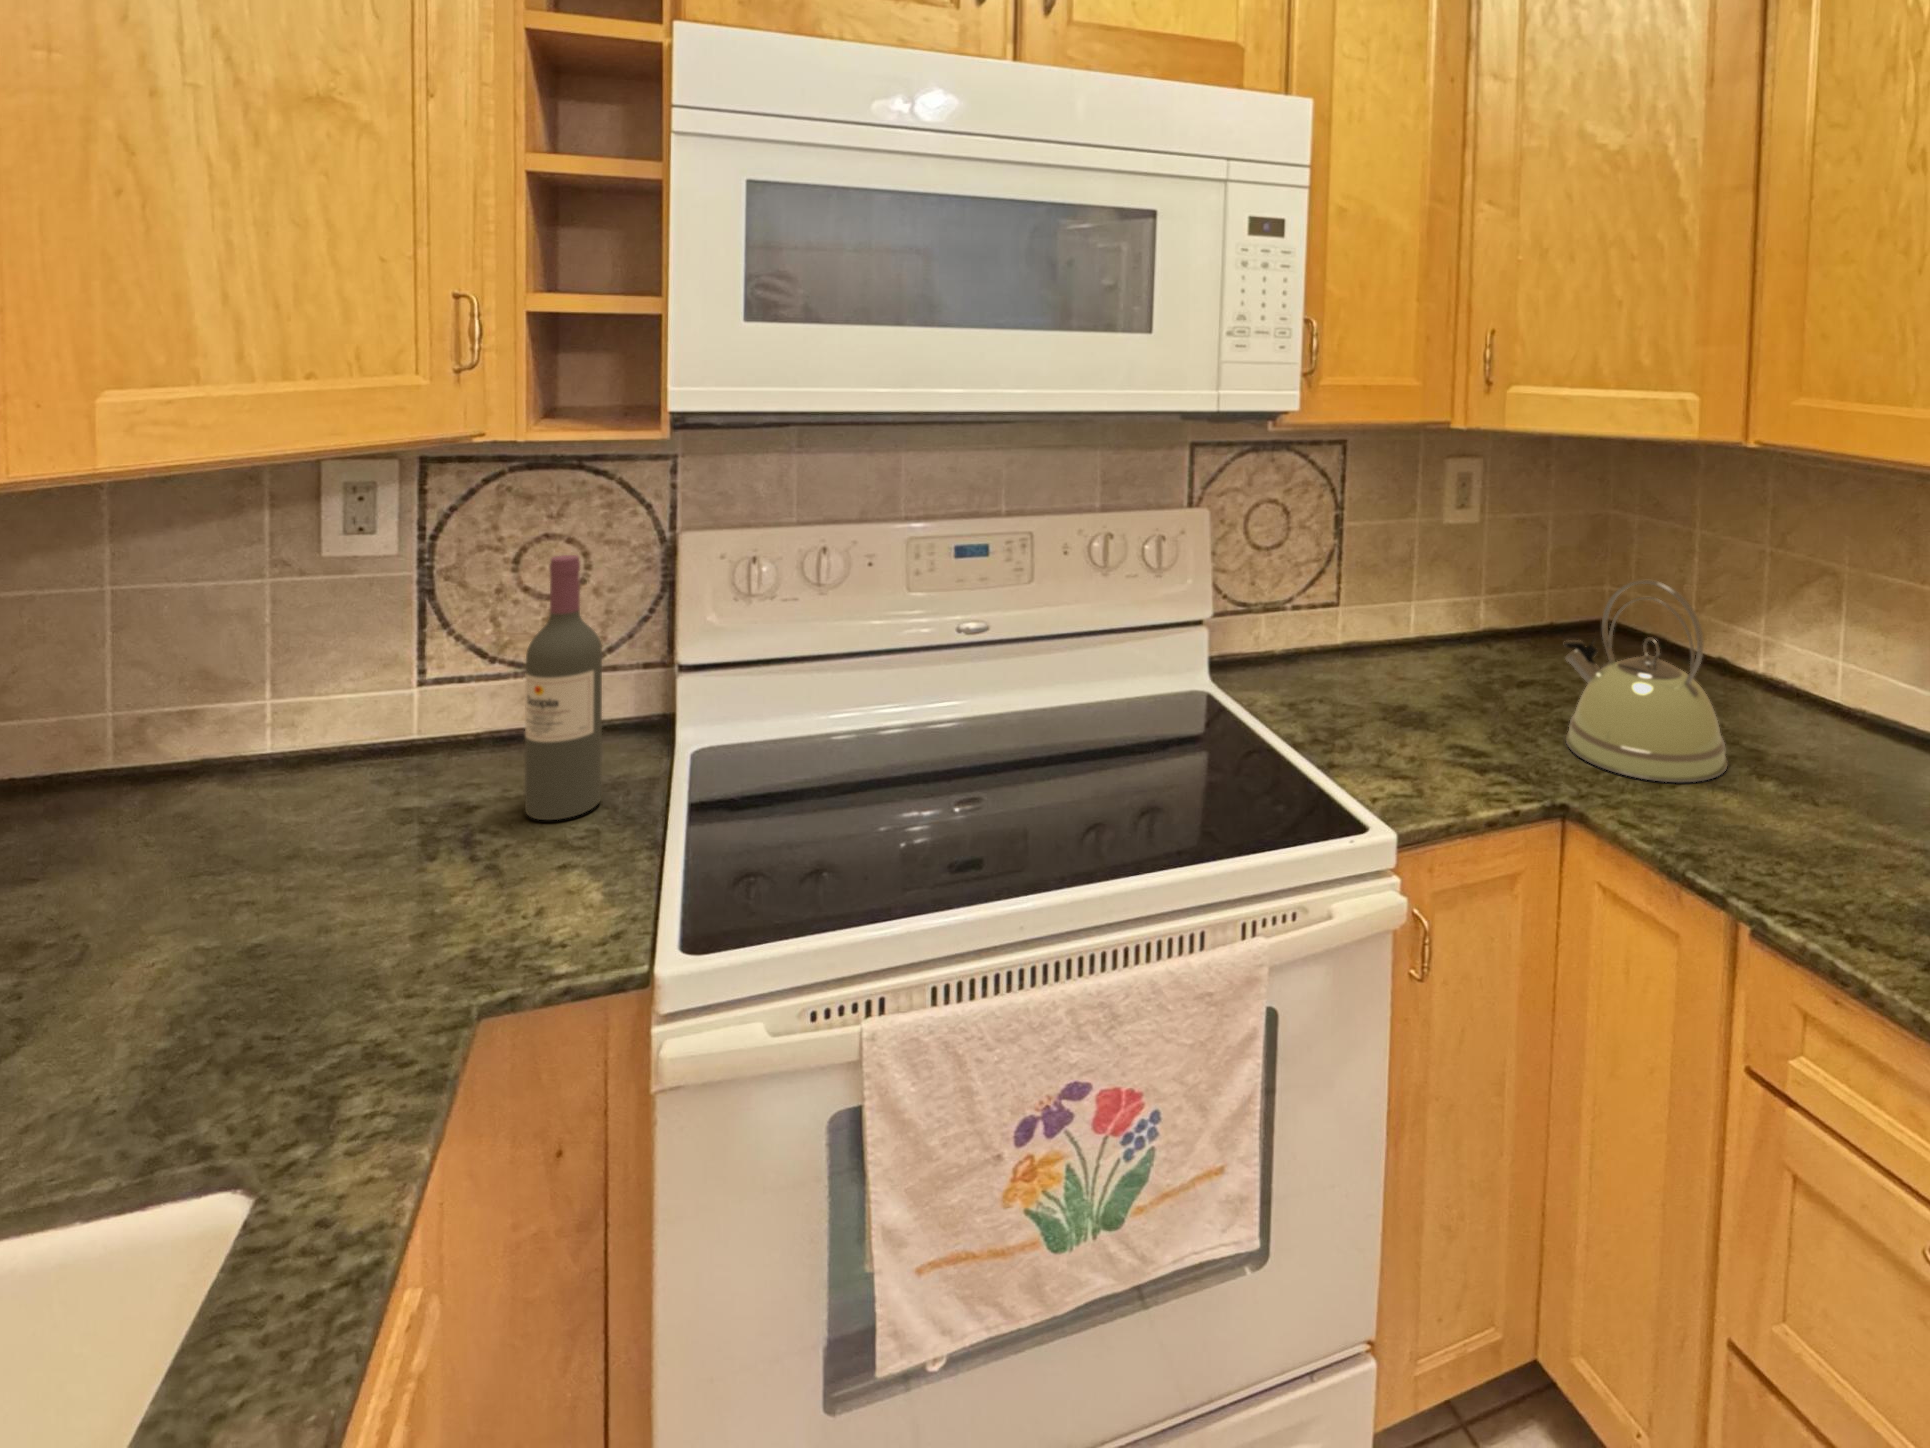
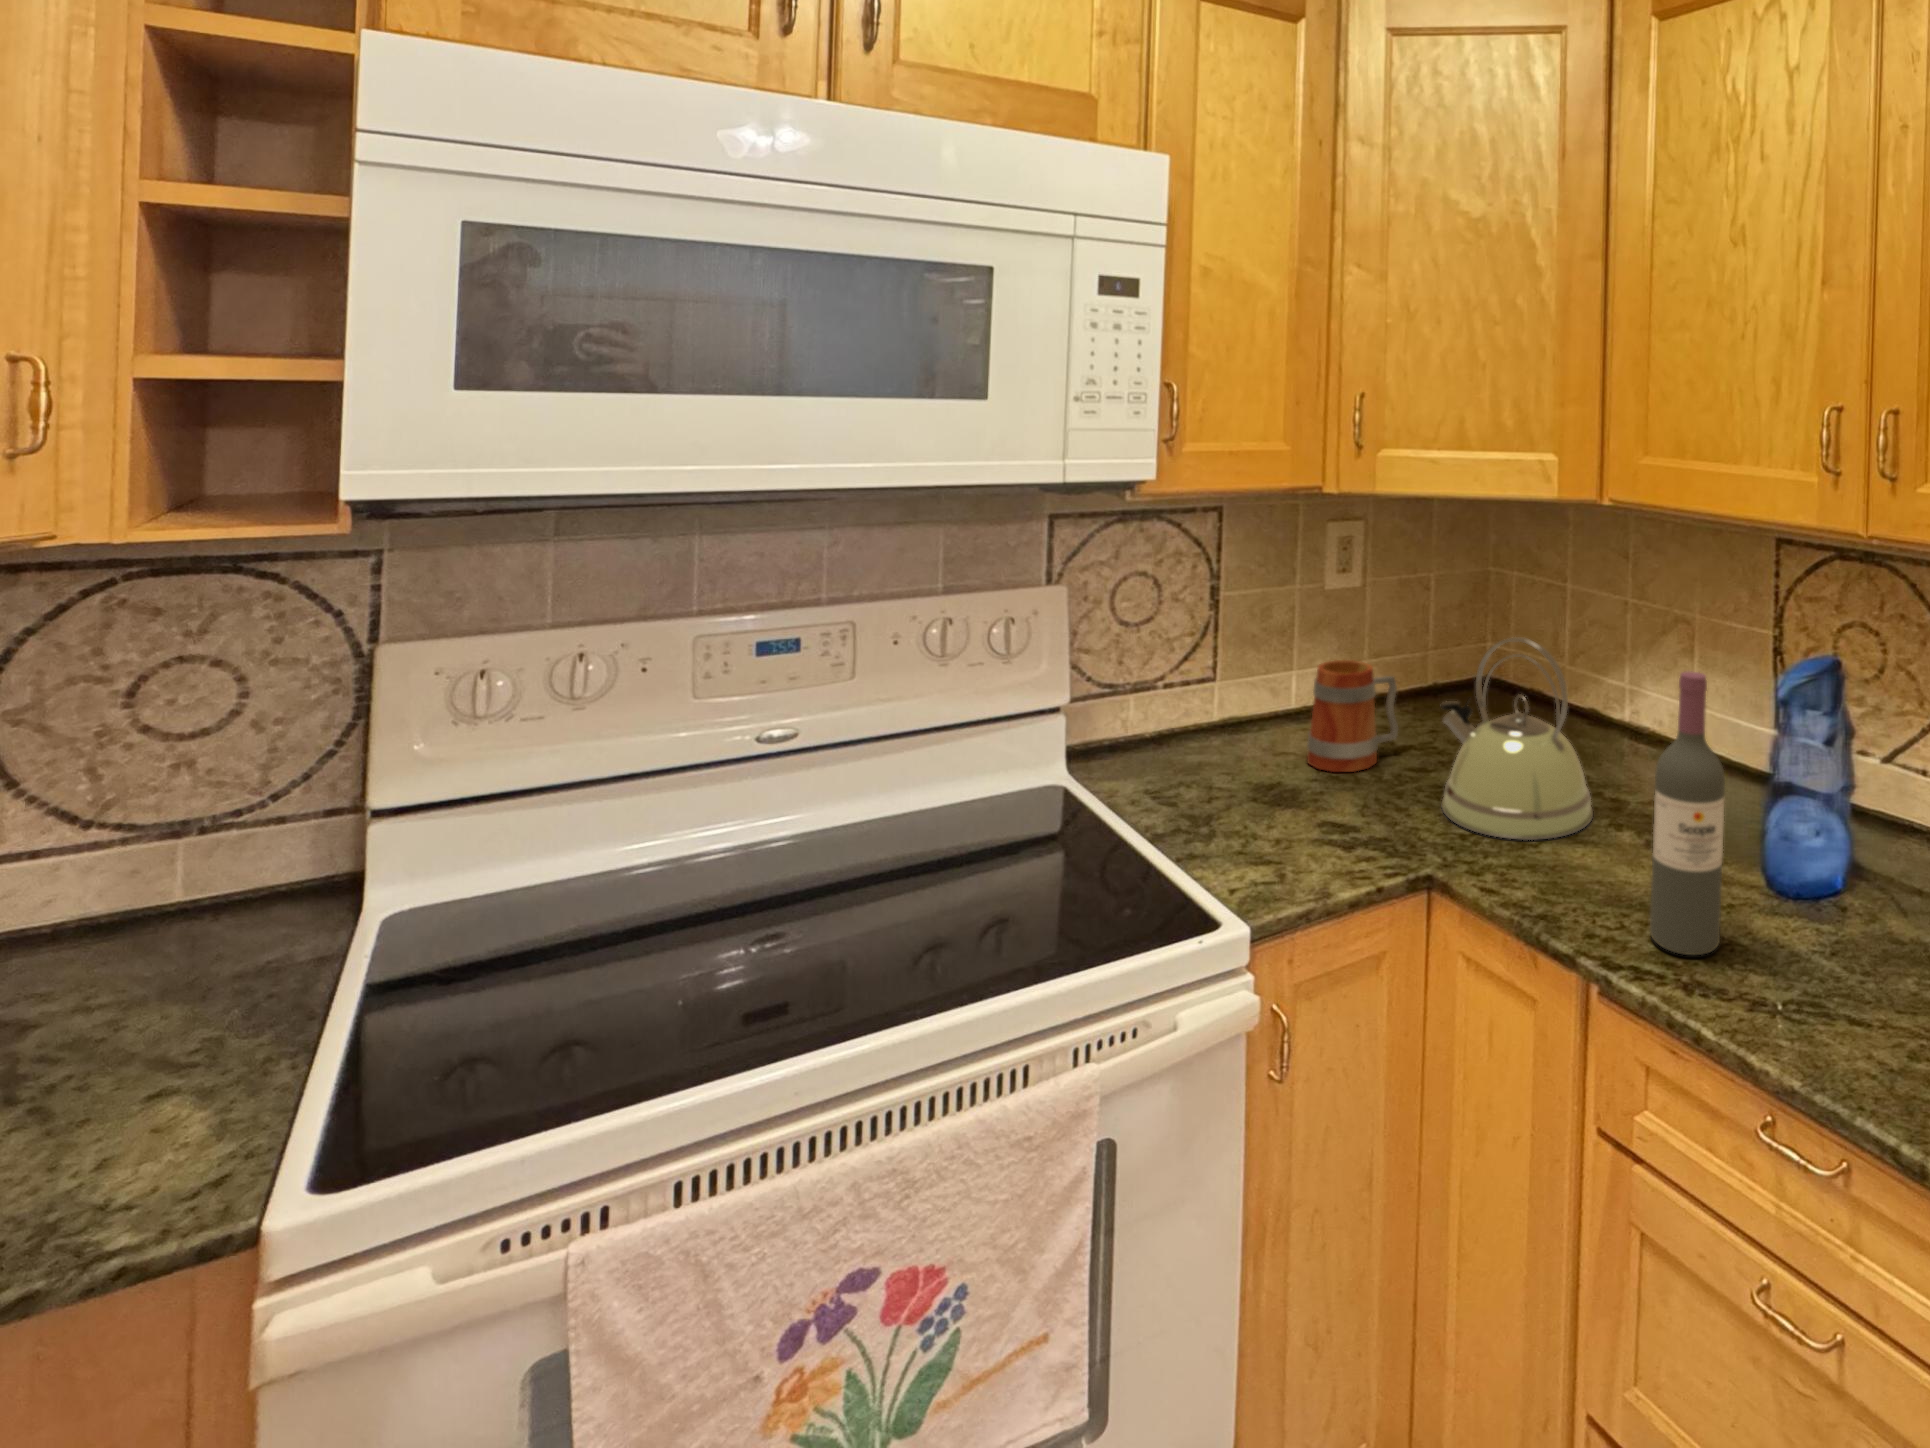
wine bottle: present [525,555,602,820] -> present [1650,671,1725,955]
mug: none [1425,594,1516,702] -> present [1307,660,1398,772]

